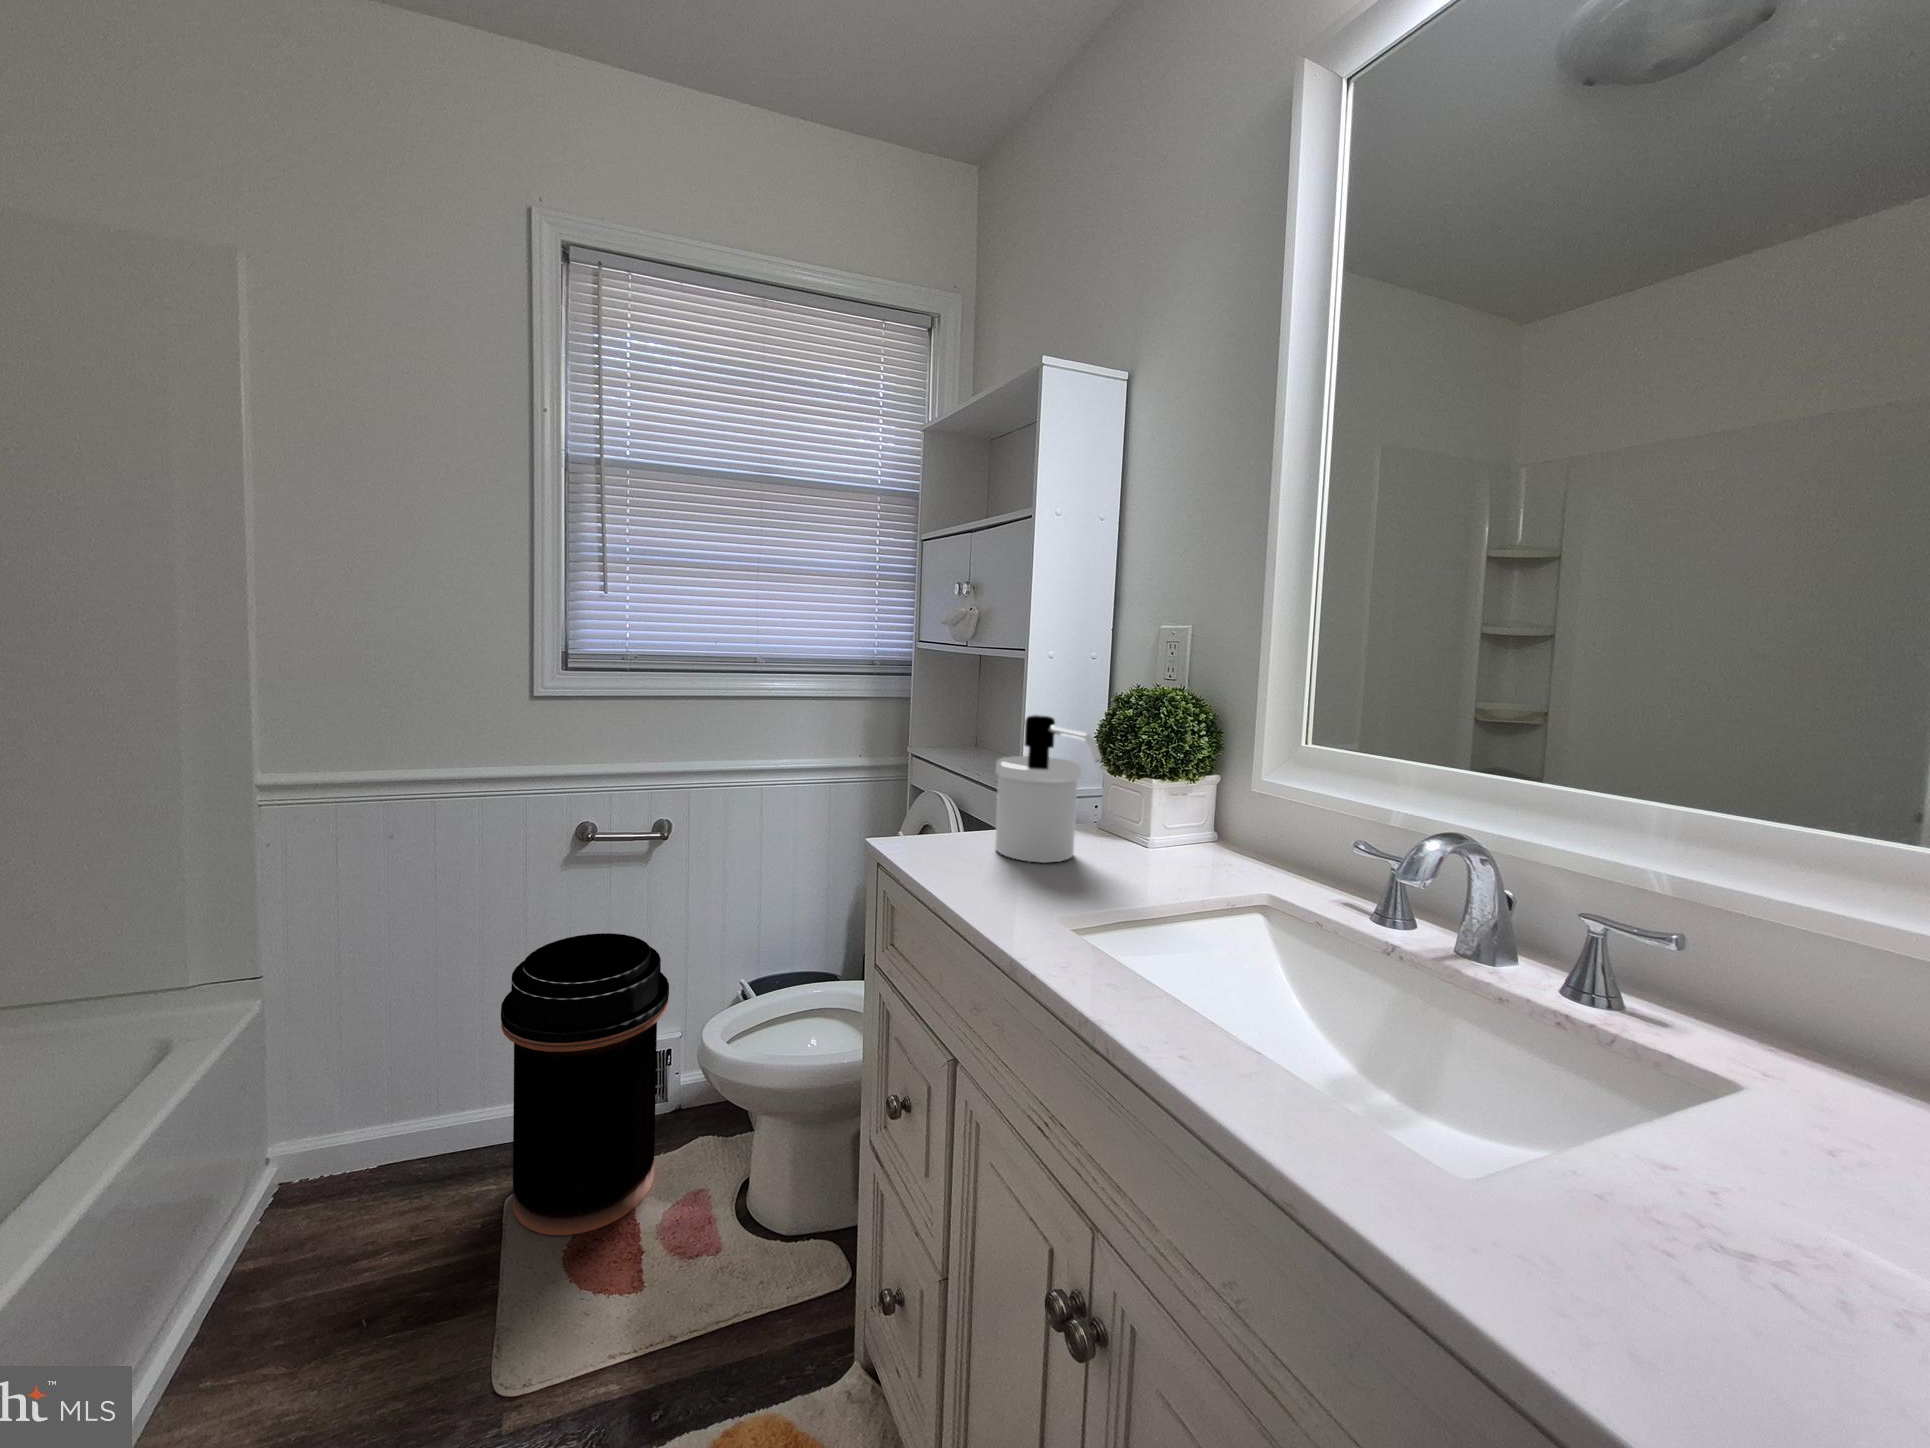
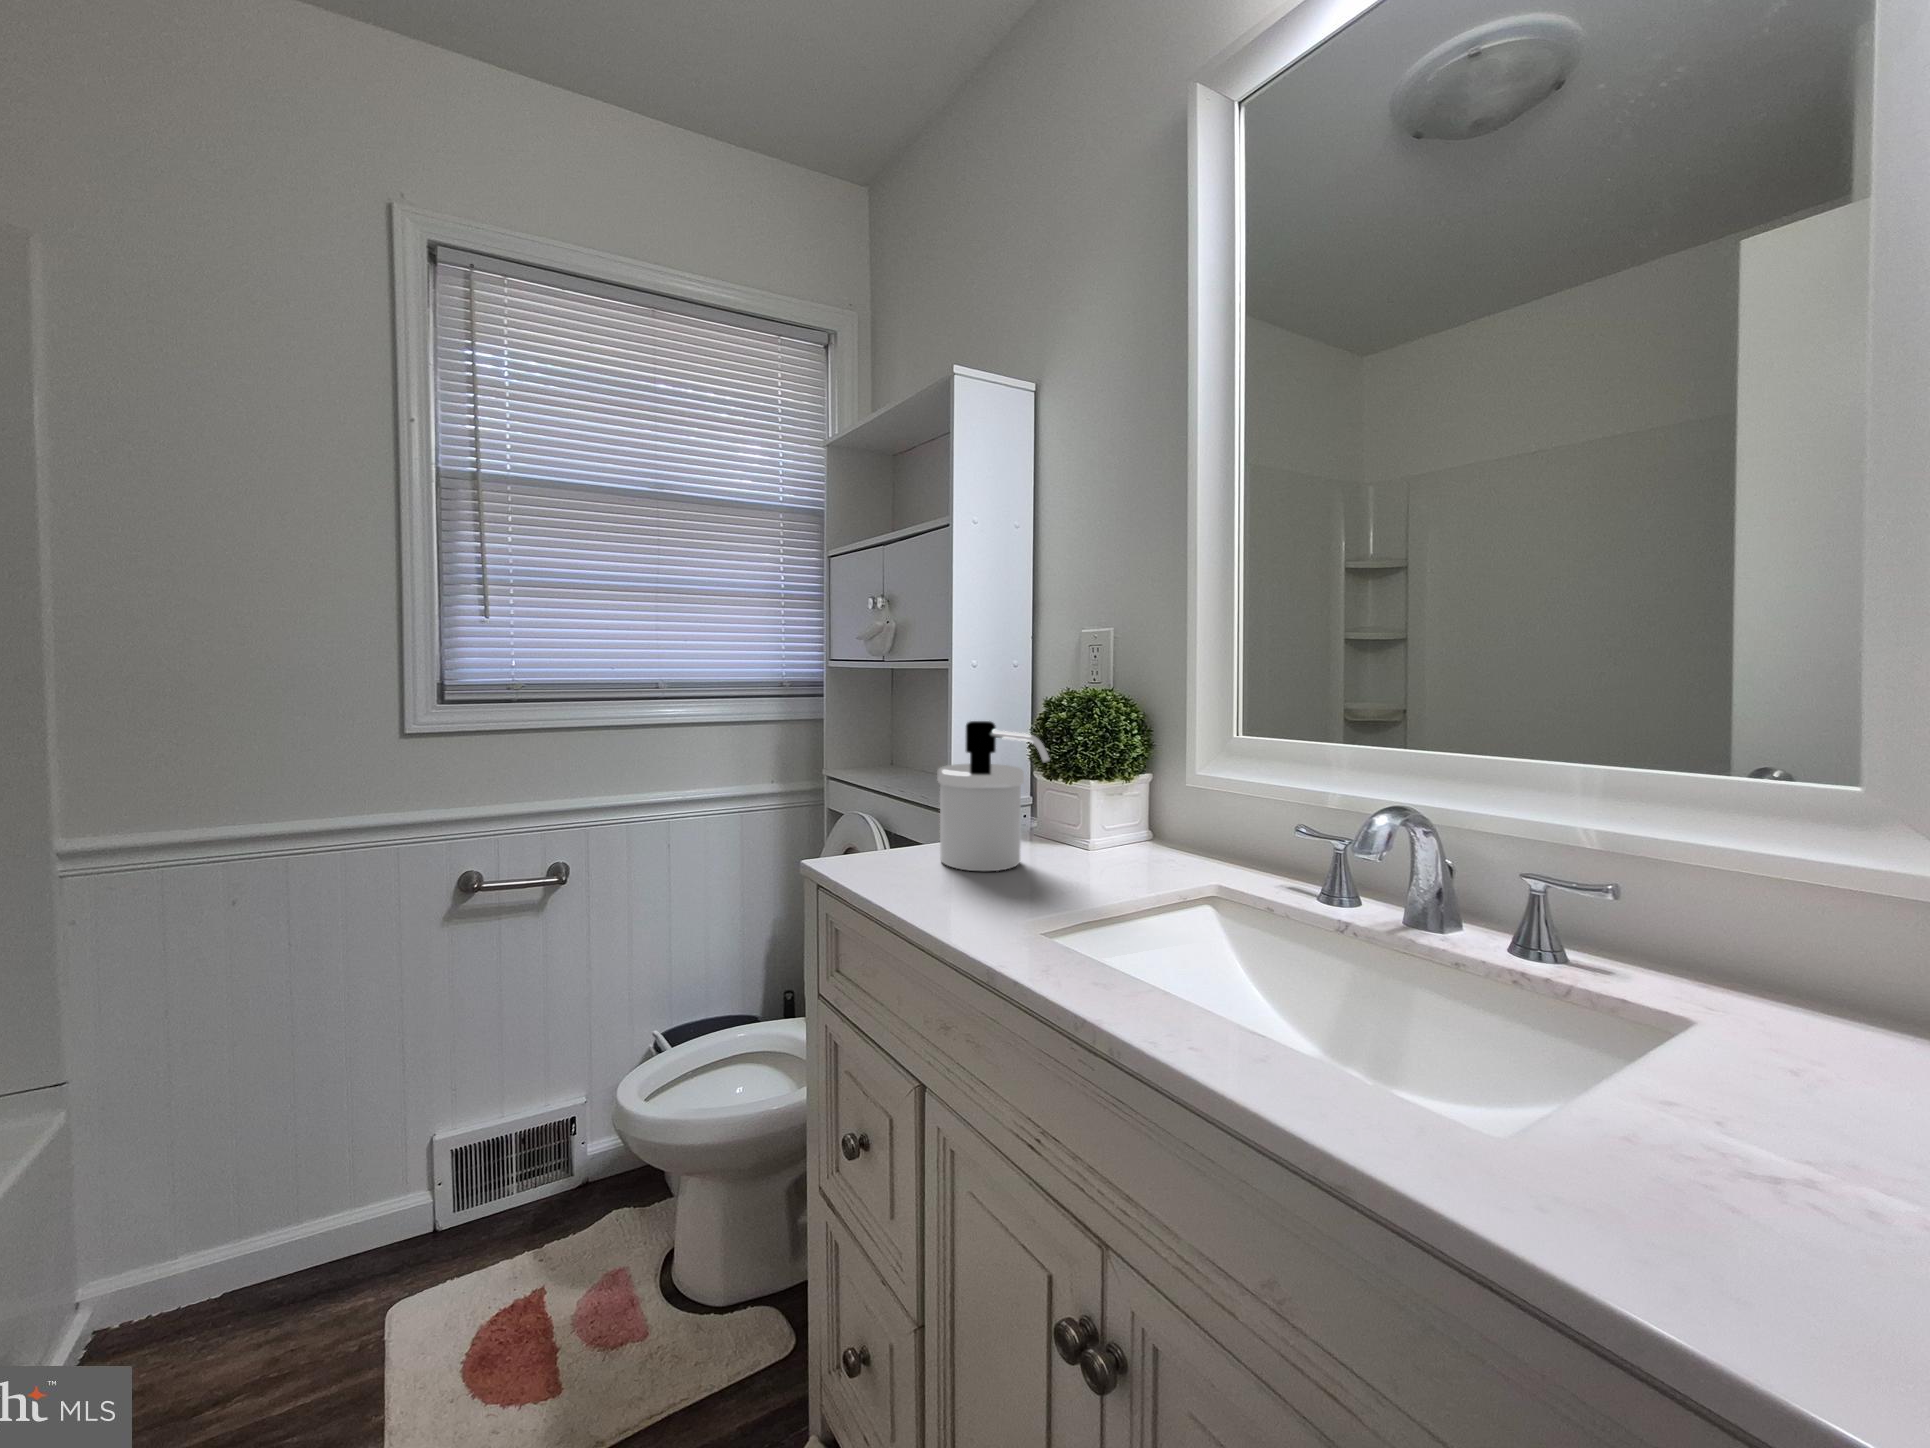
trash can: present [501,933,669,1235] -> none [376,992,576,1350]

